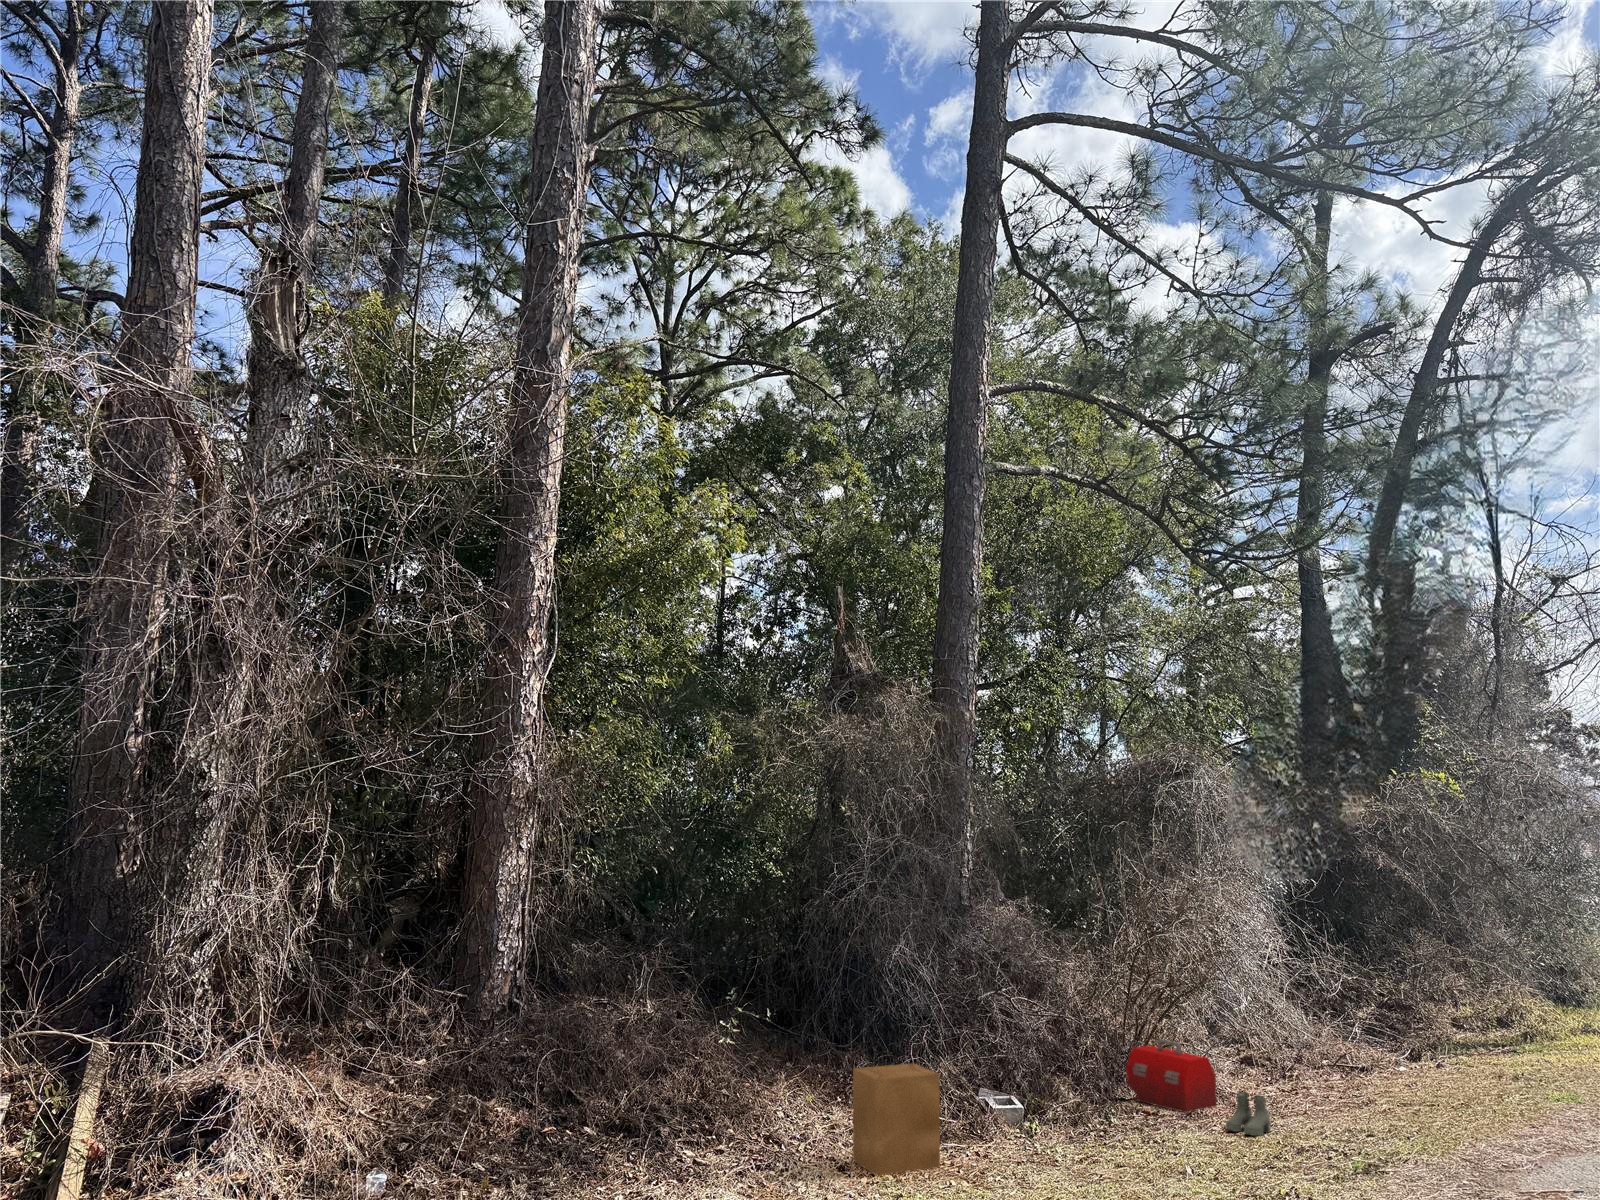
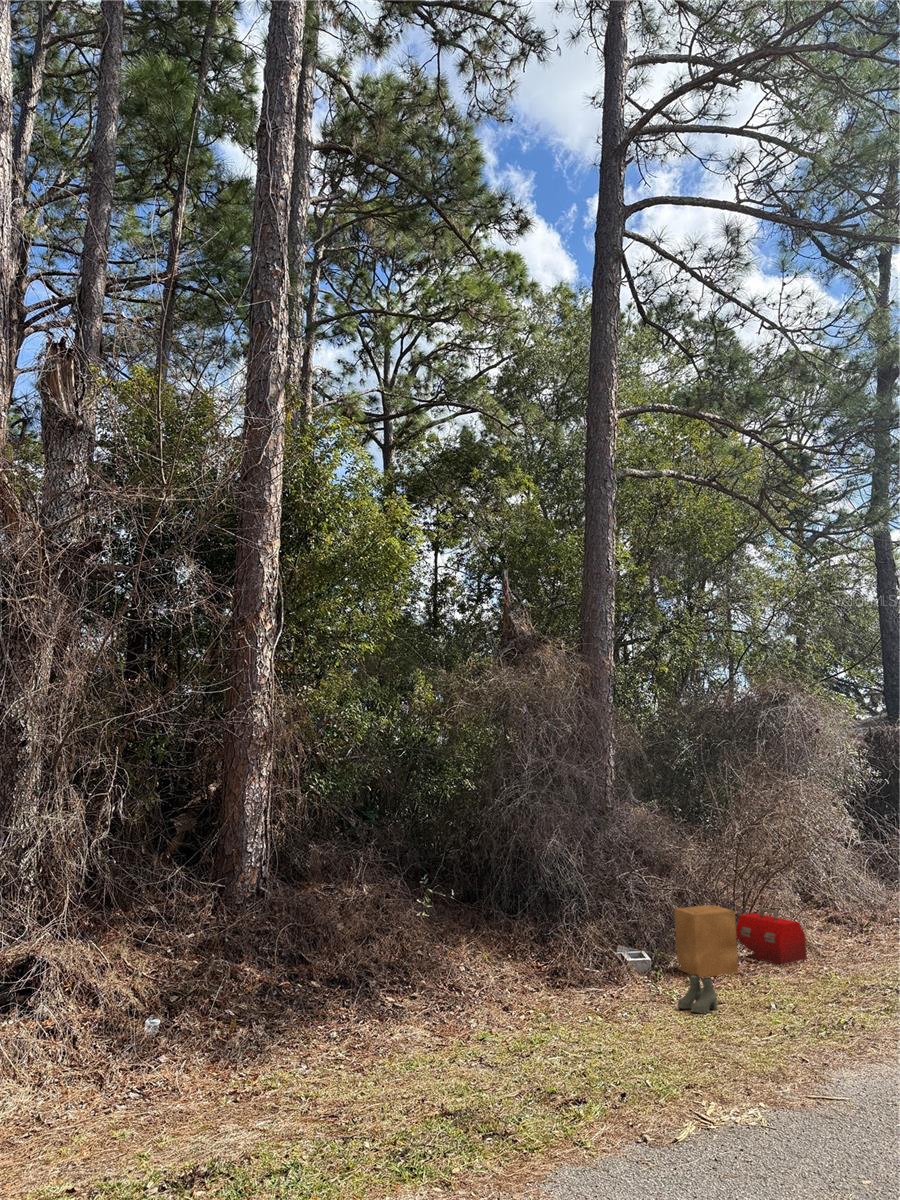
cardboard box: present [853,1063,940,1175] -> present [674,905,739,977]
boots: present [1226,1092,1271,1136] -> present [678,974,718,1013]

